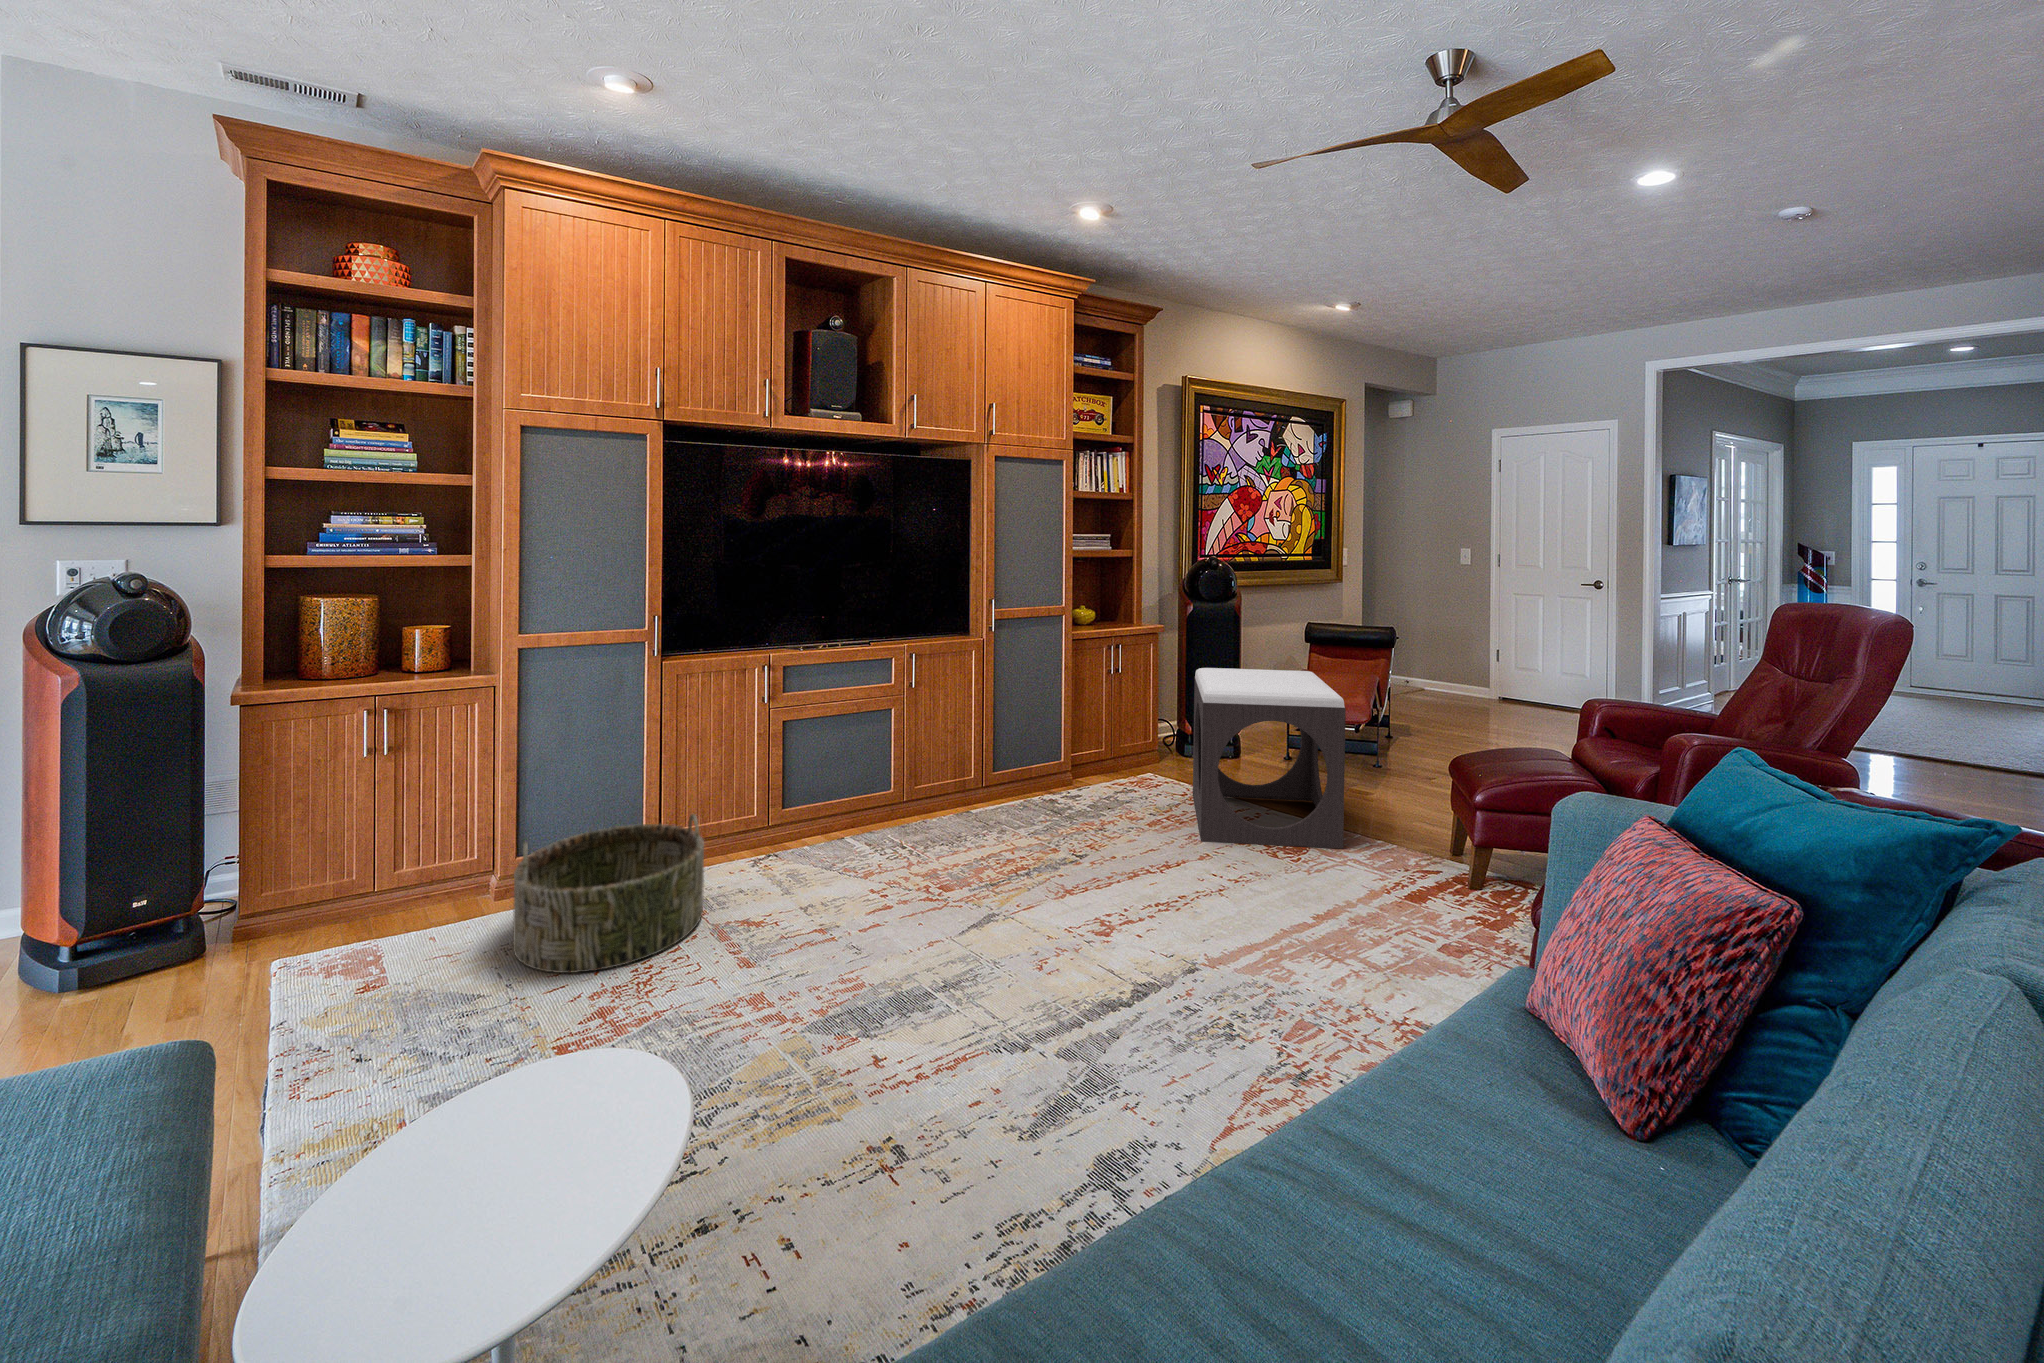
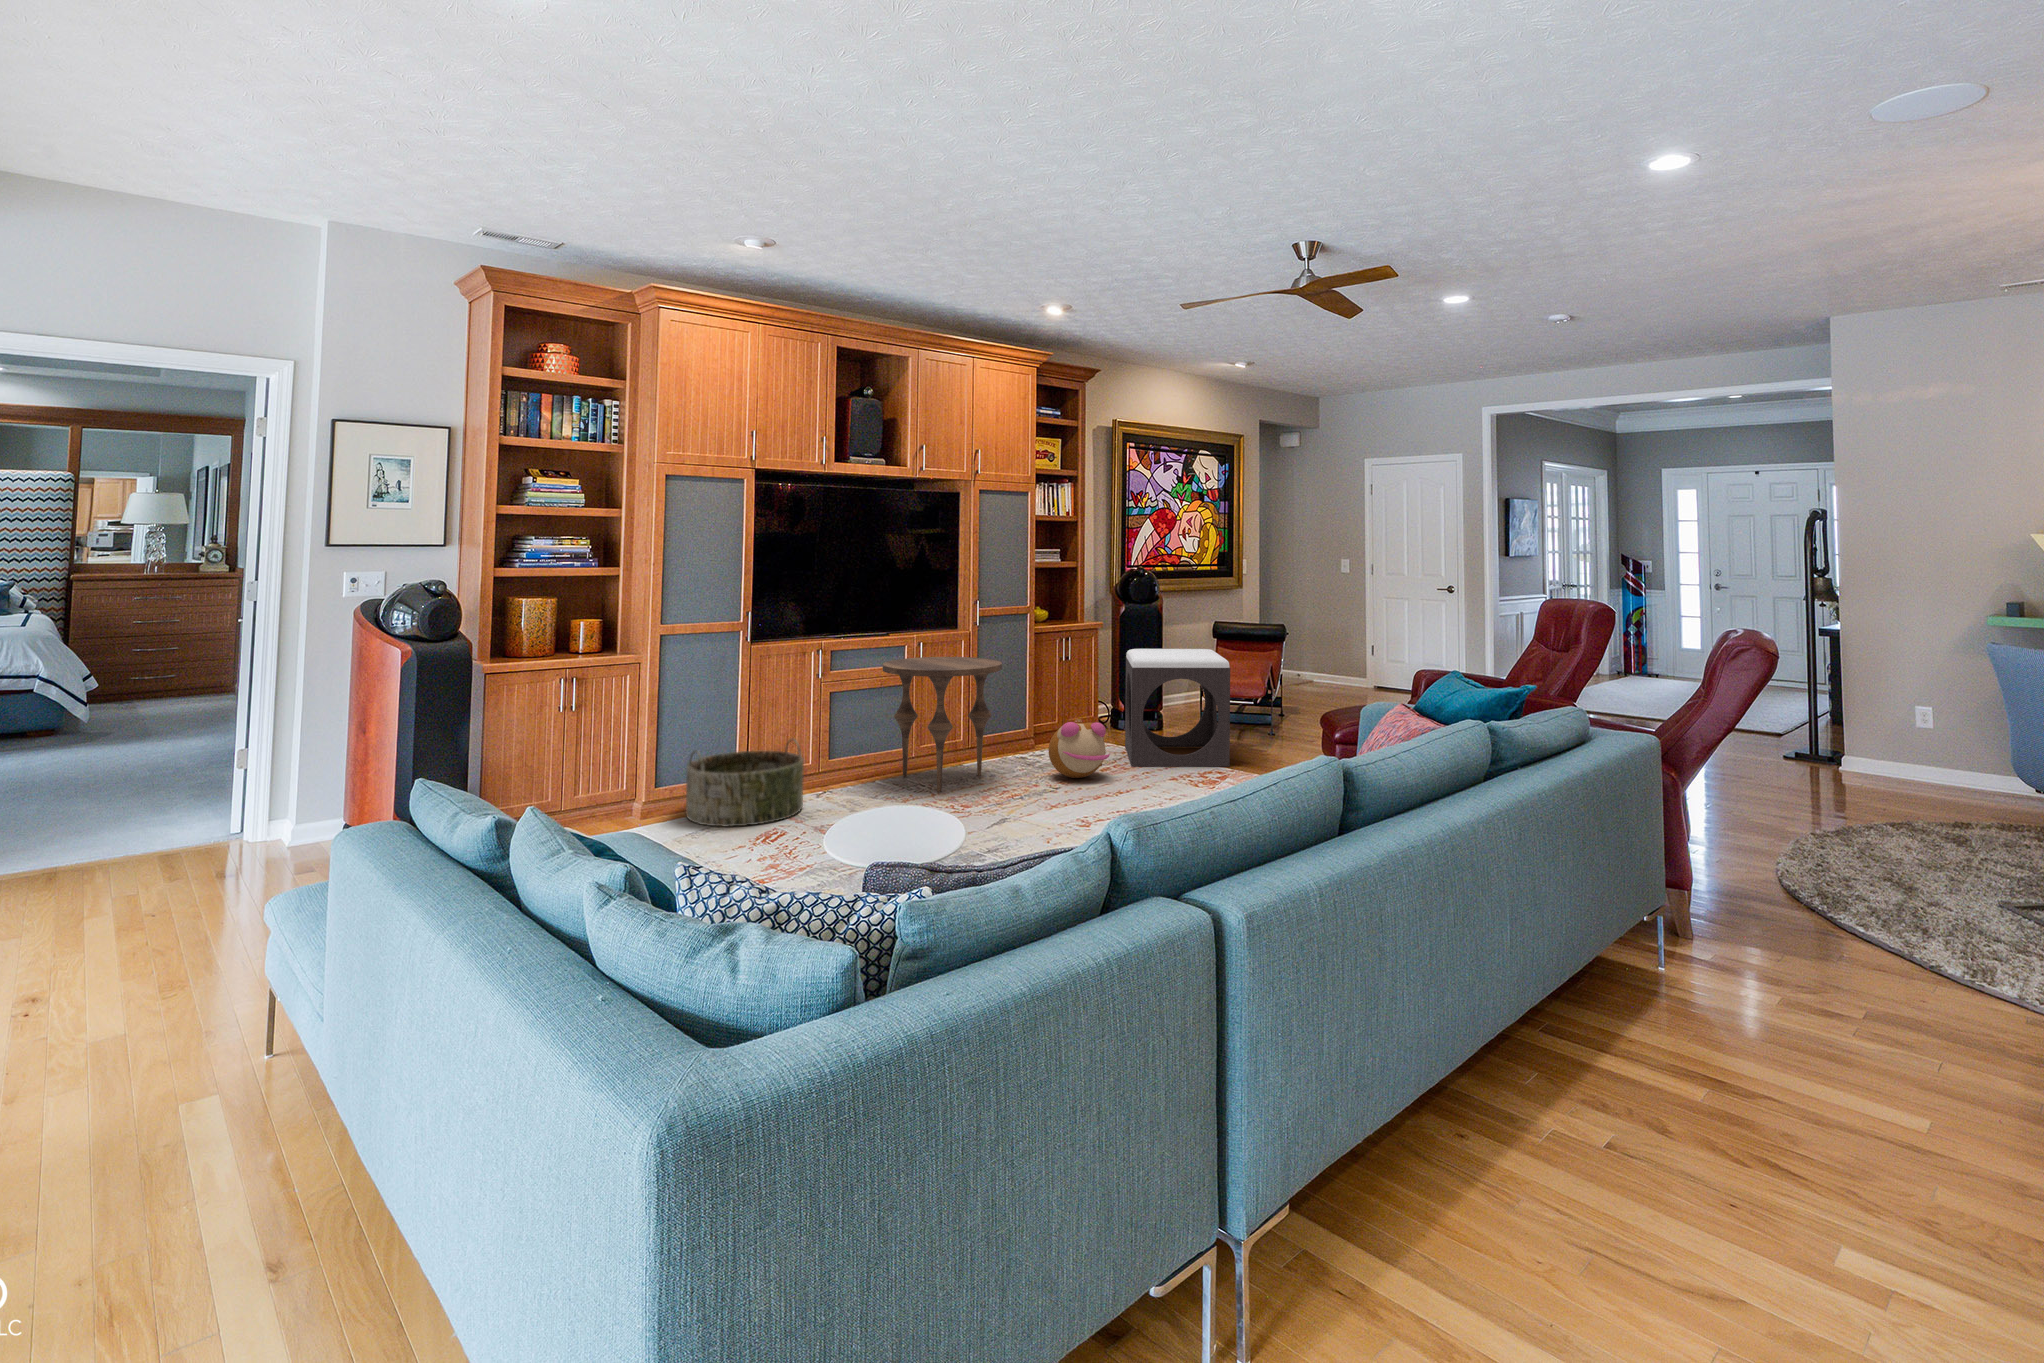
side table: none [845,681,1015,891] -> present [883,657,1002,792]
plush toy: none [1081,779,1169,867] -> present [1048,719,1110,778]

